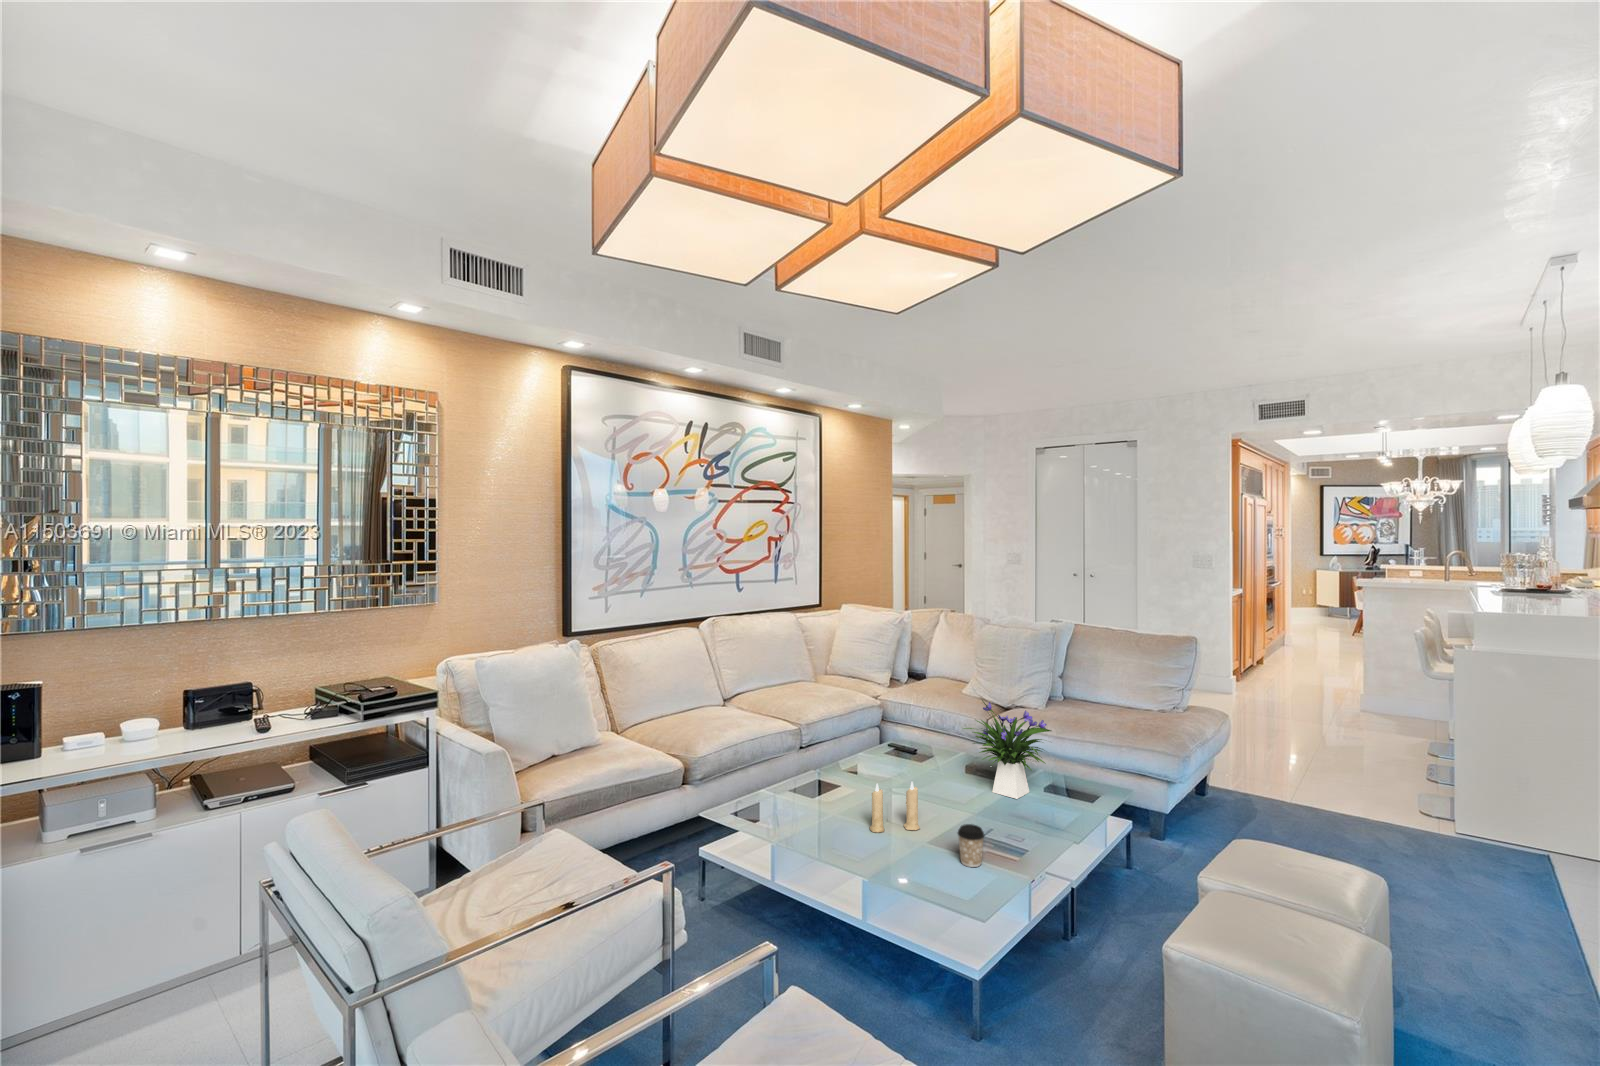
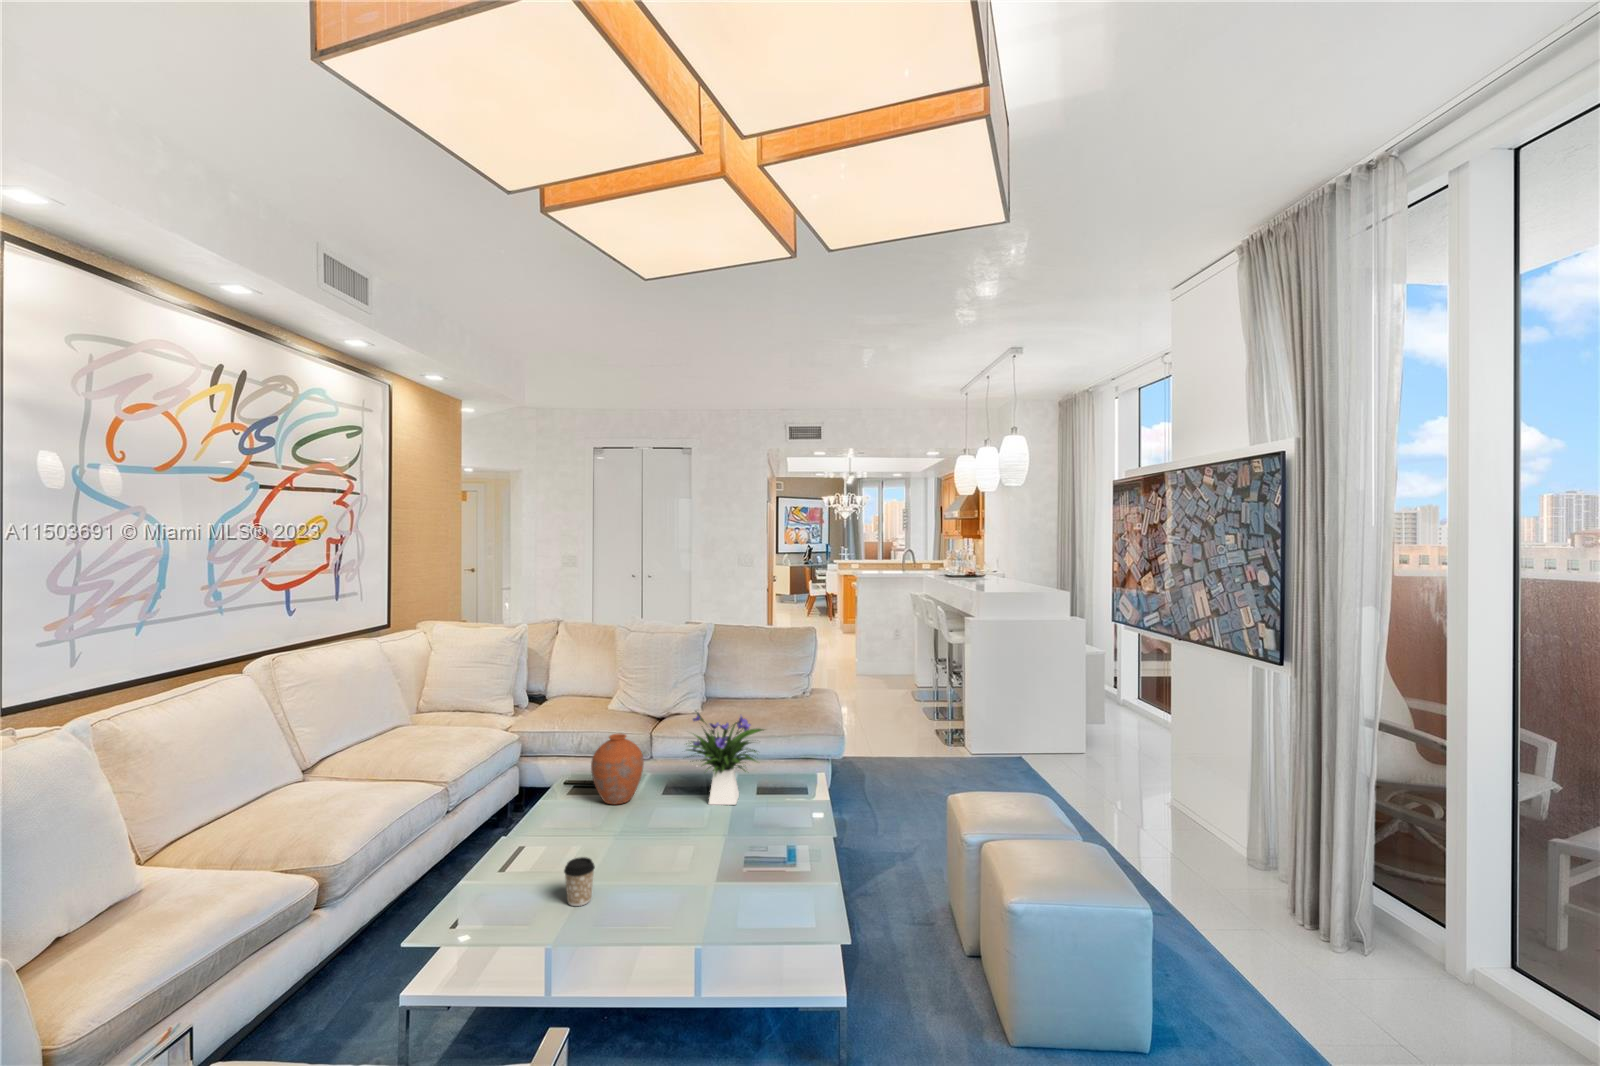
vase: none [897,710,942,773] -> present [591,734,644,805]
candle: present [869,782,920,832] -> none [630,809,682,884]
coffee cup: present [958,824,984,867] -> present [564,857,595,906]

